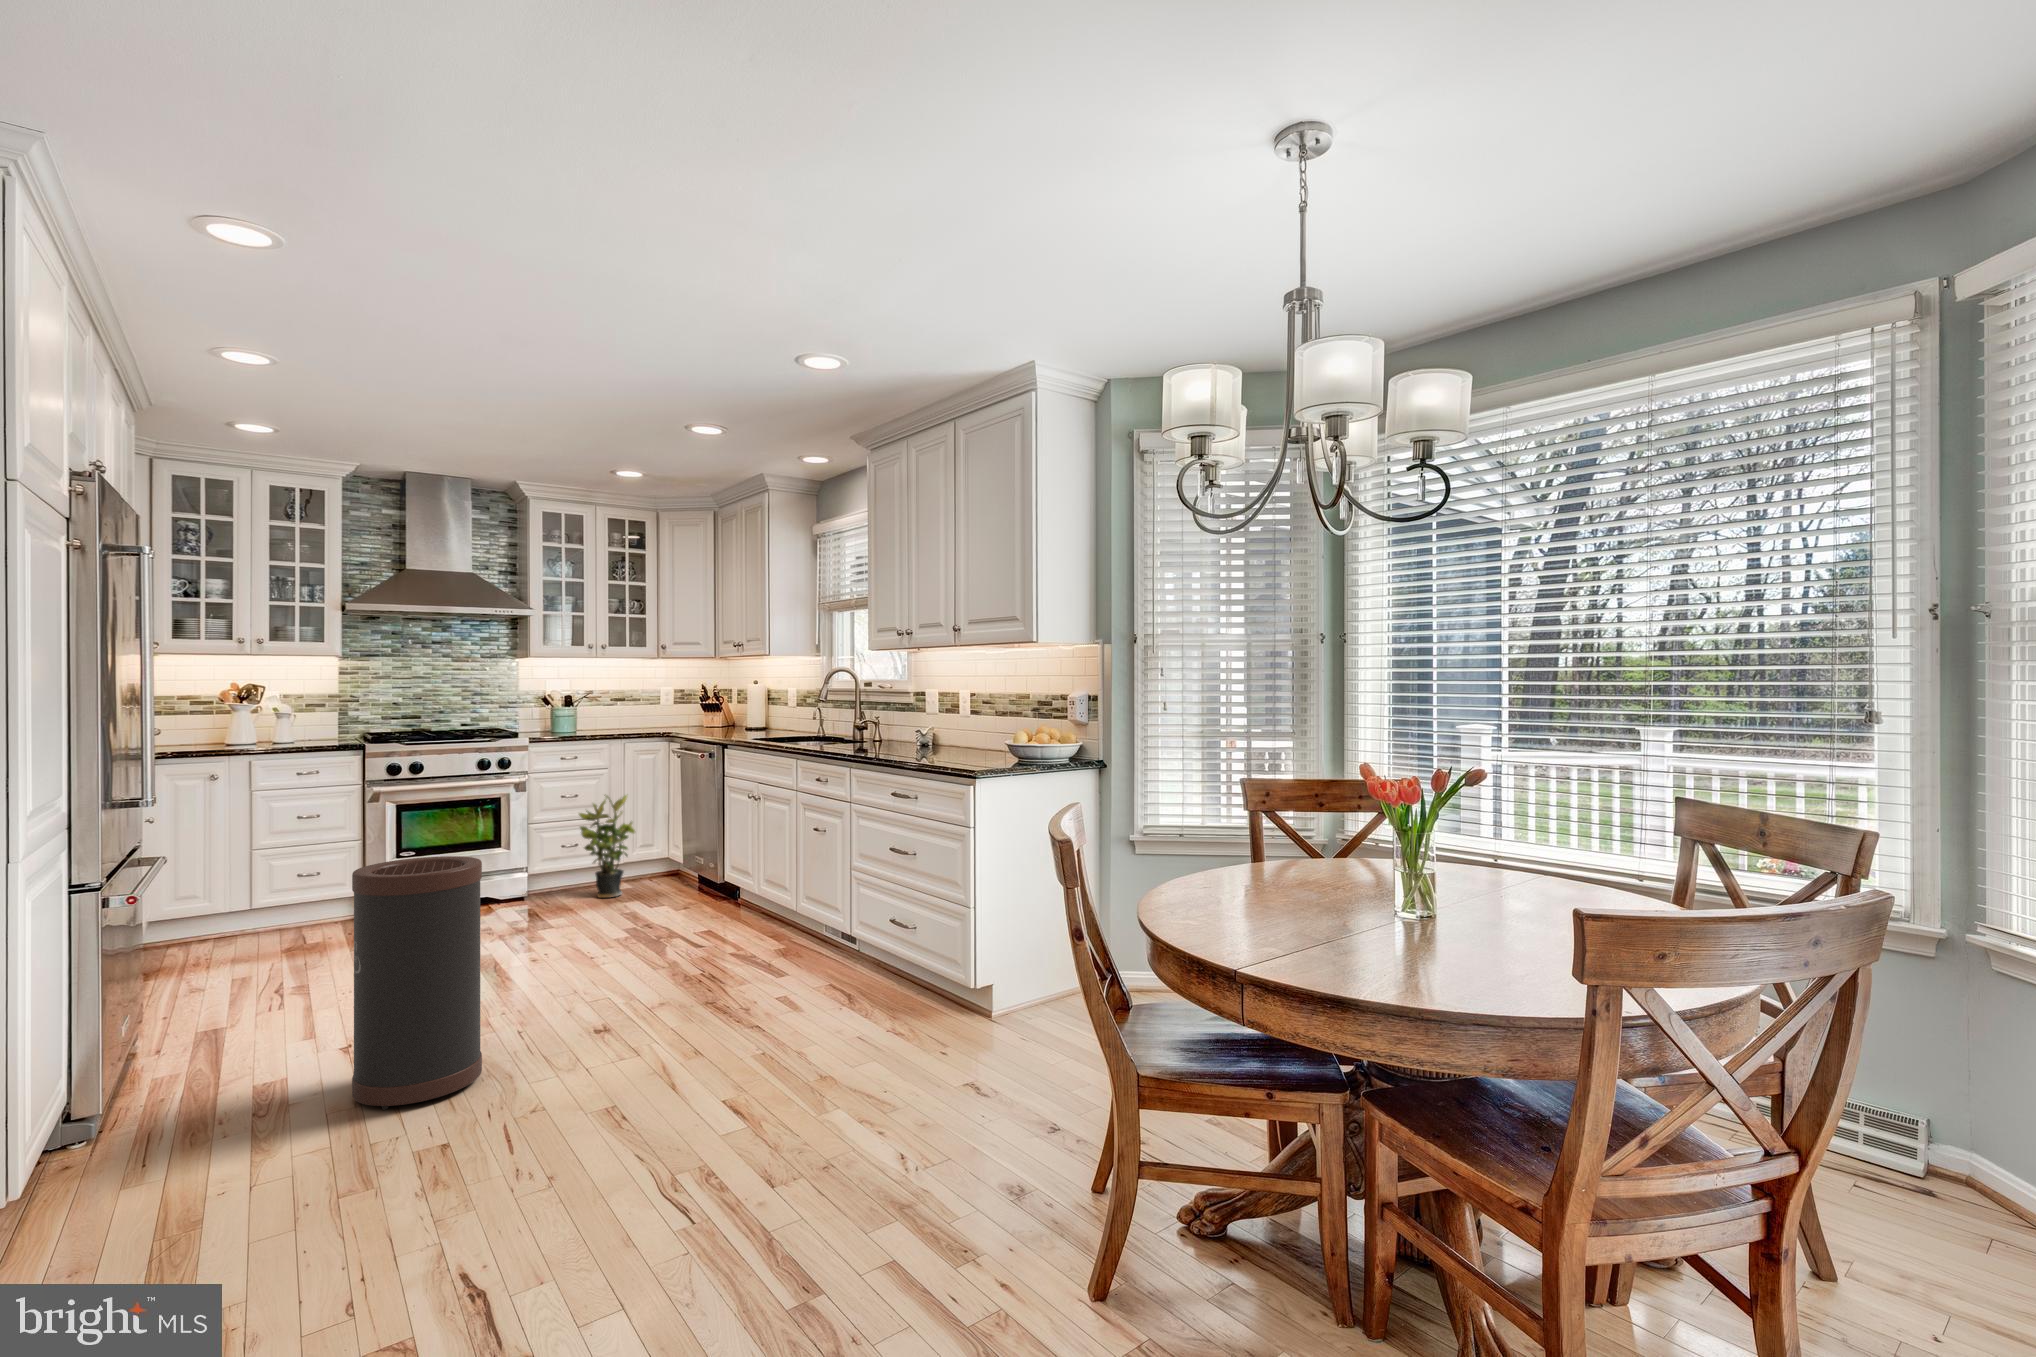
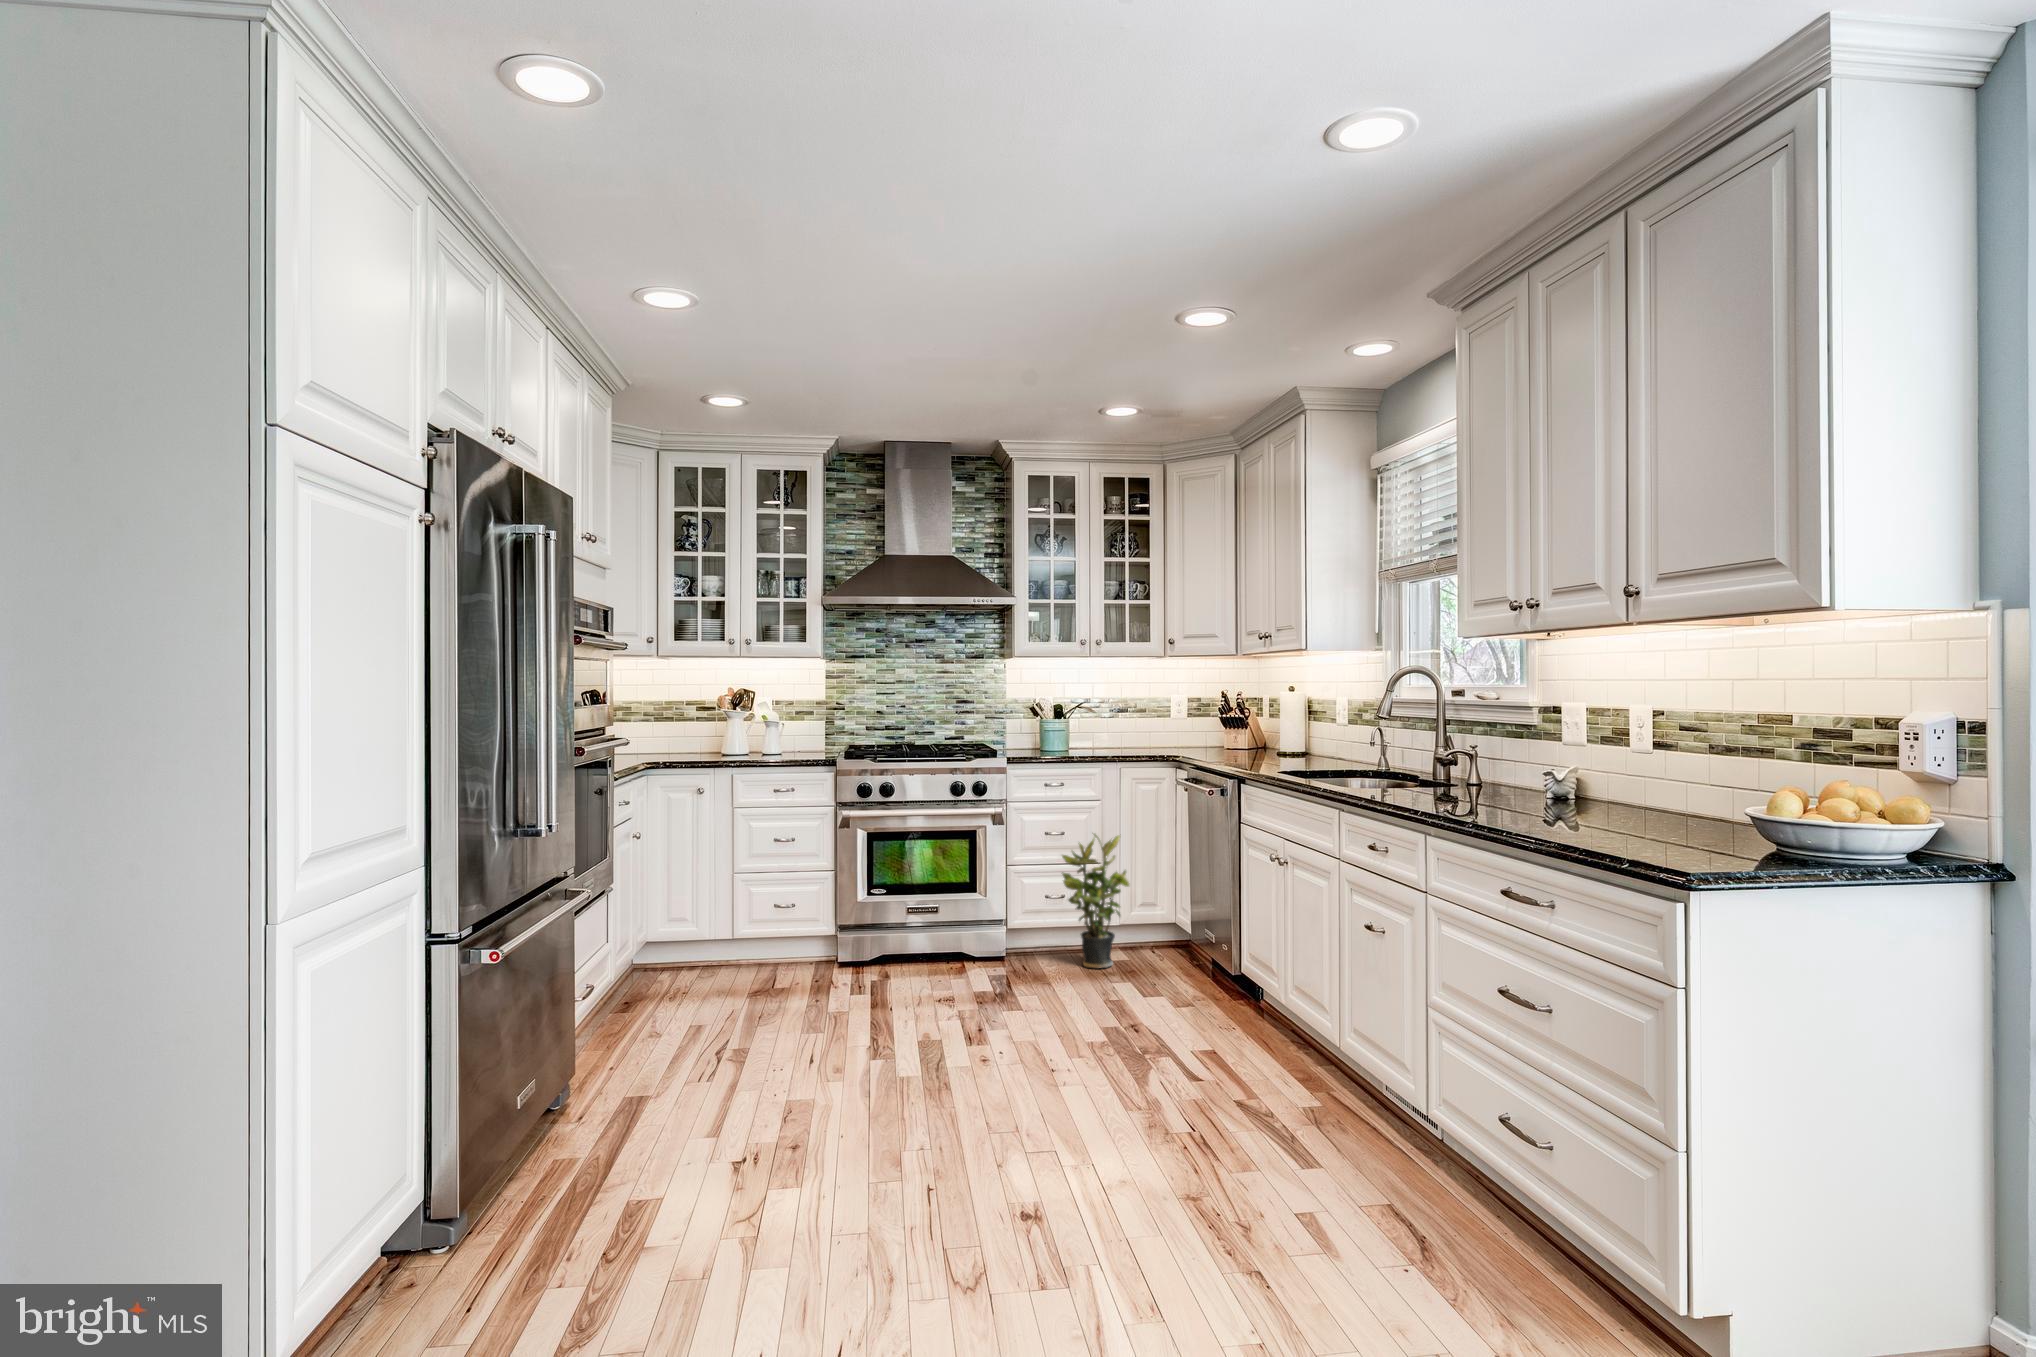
trash can: present [352,856,482,1110] -> none [697,935,860,1310]

